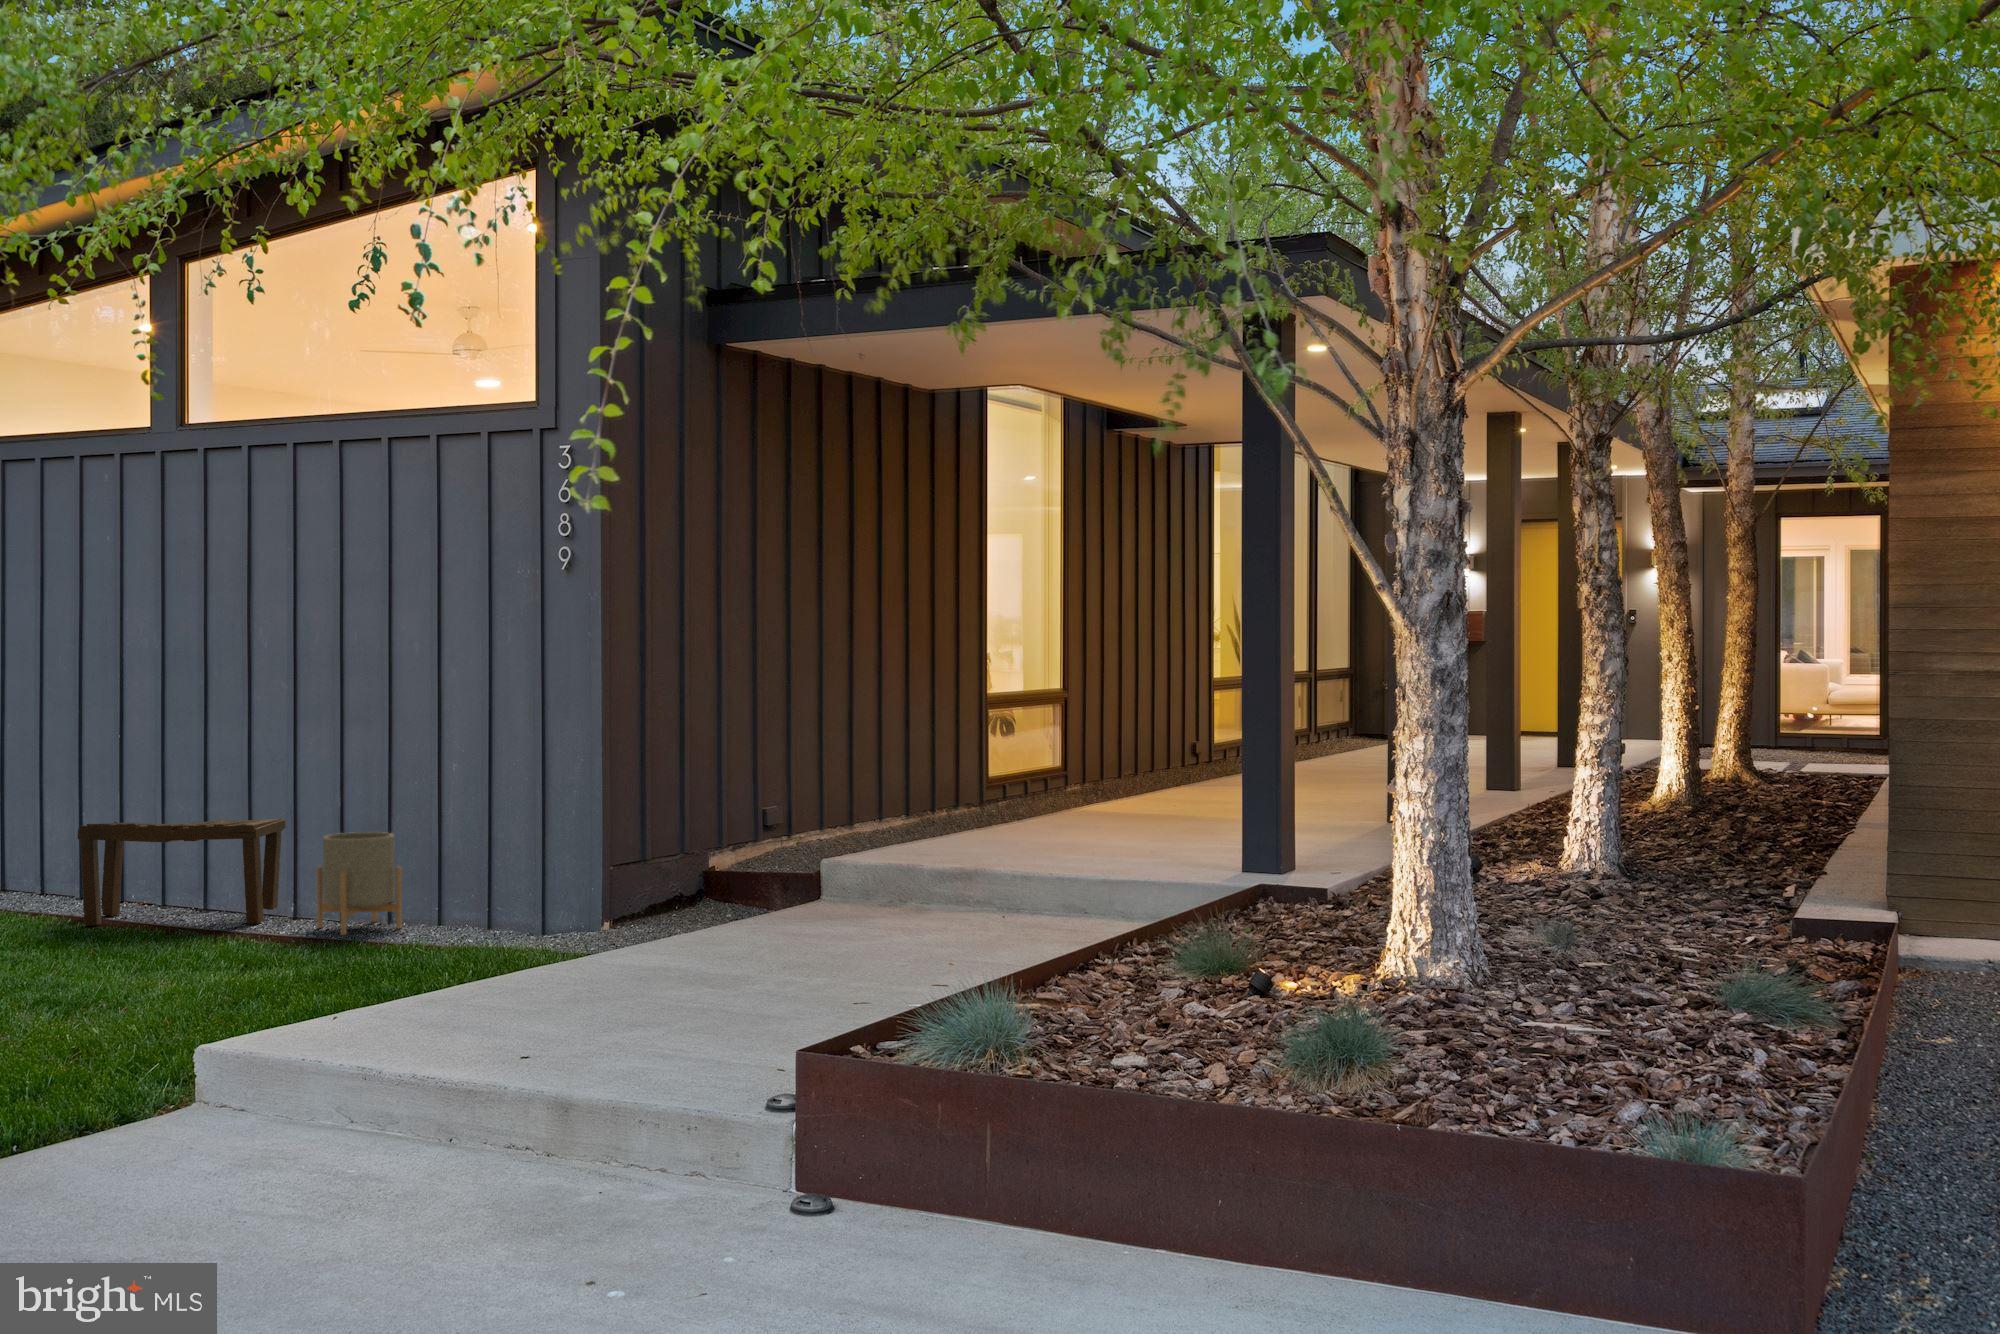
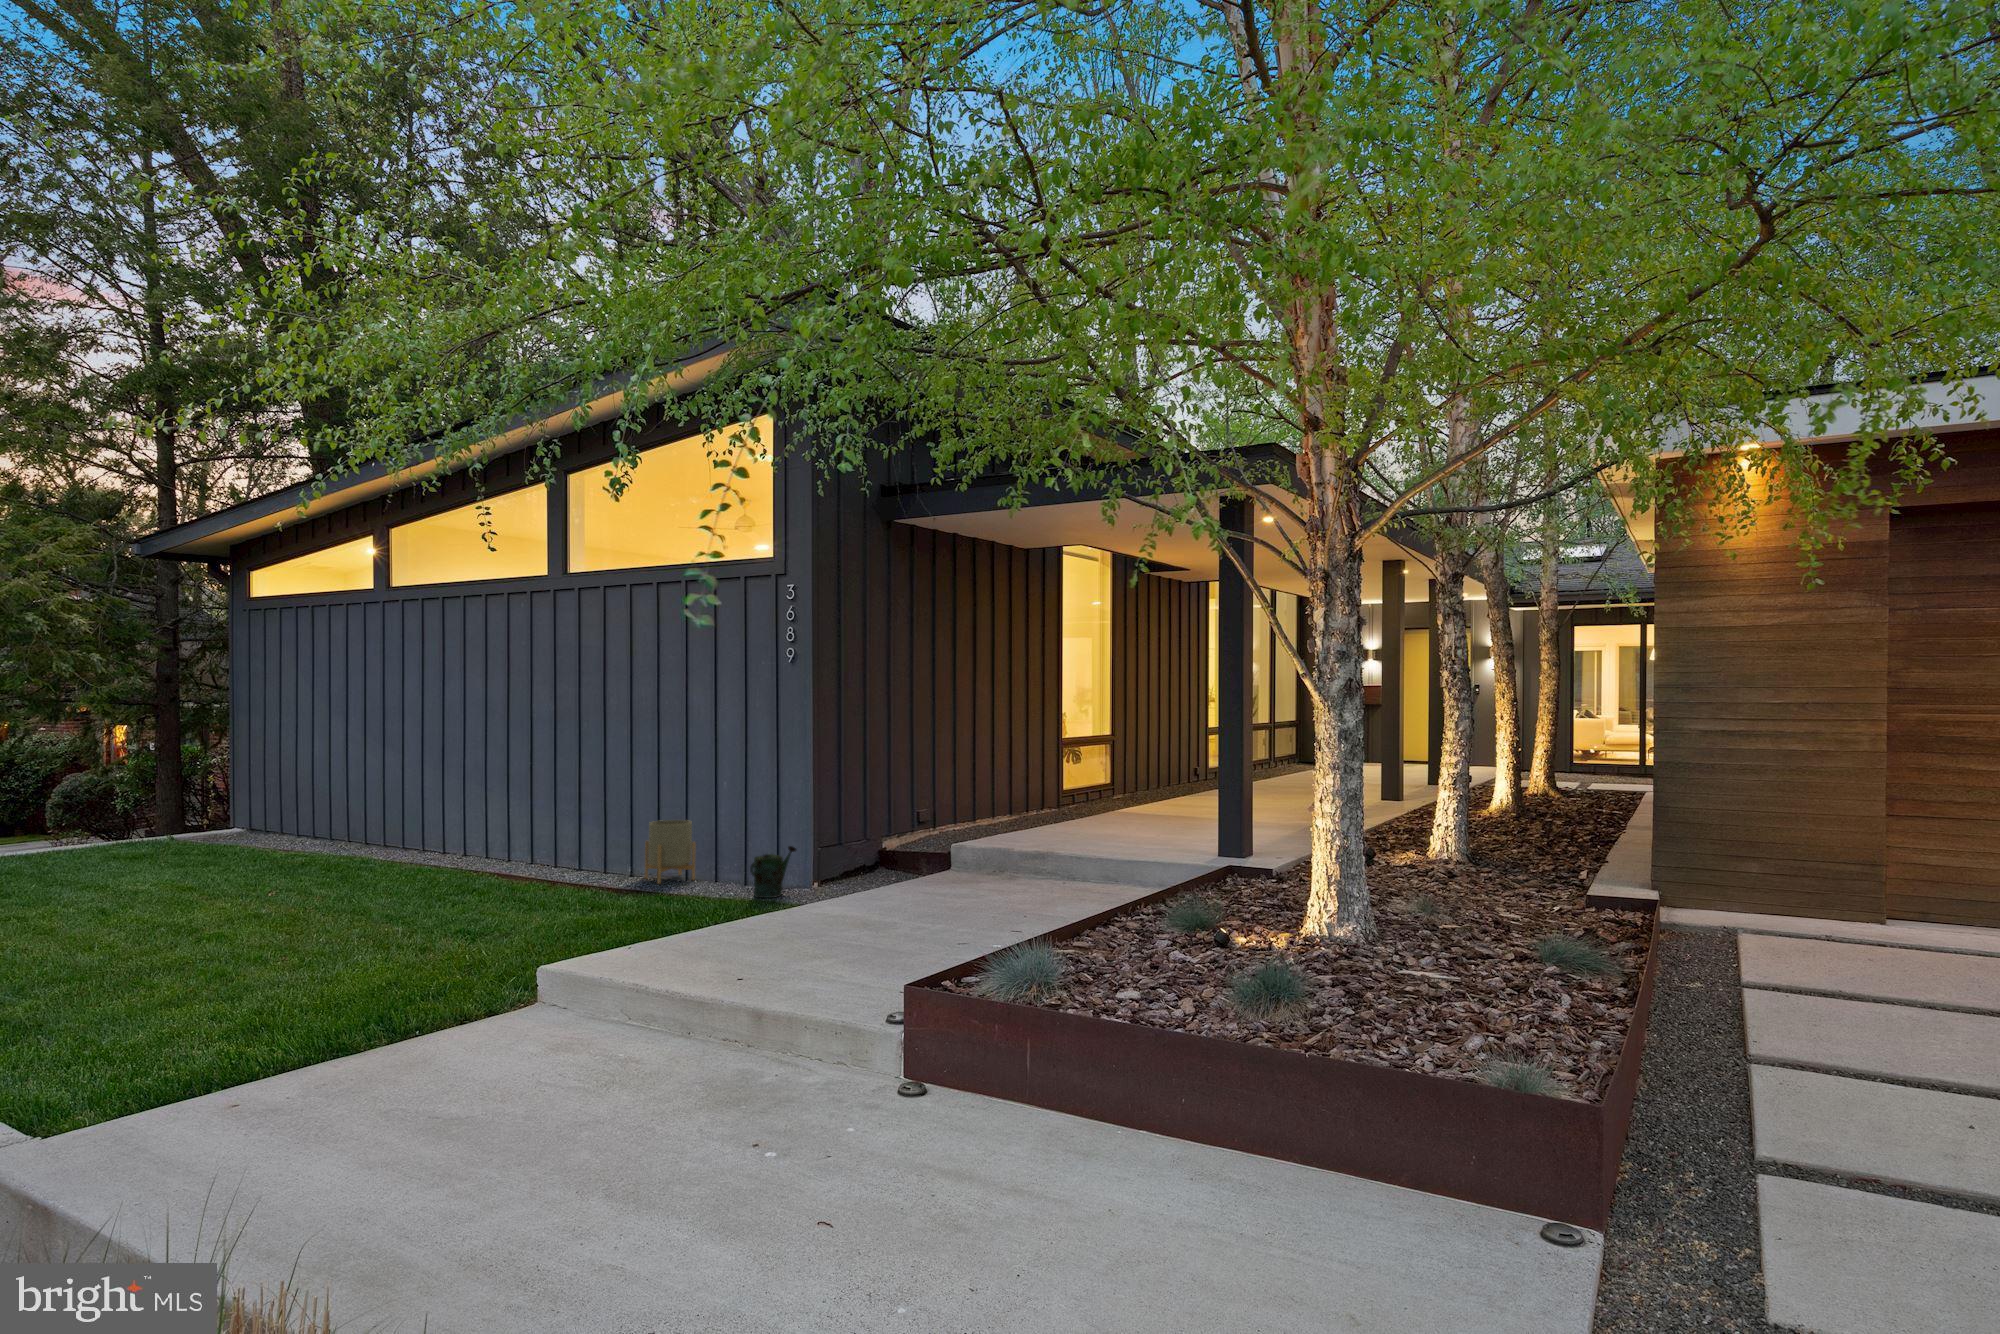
bench: present [78,818,286,926] -> none [506,810,630,875]
watering can: none [499,869,572,952] -> present [750,846,796,898]

